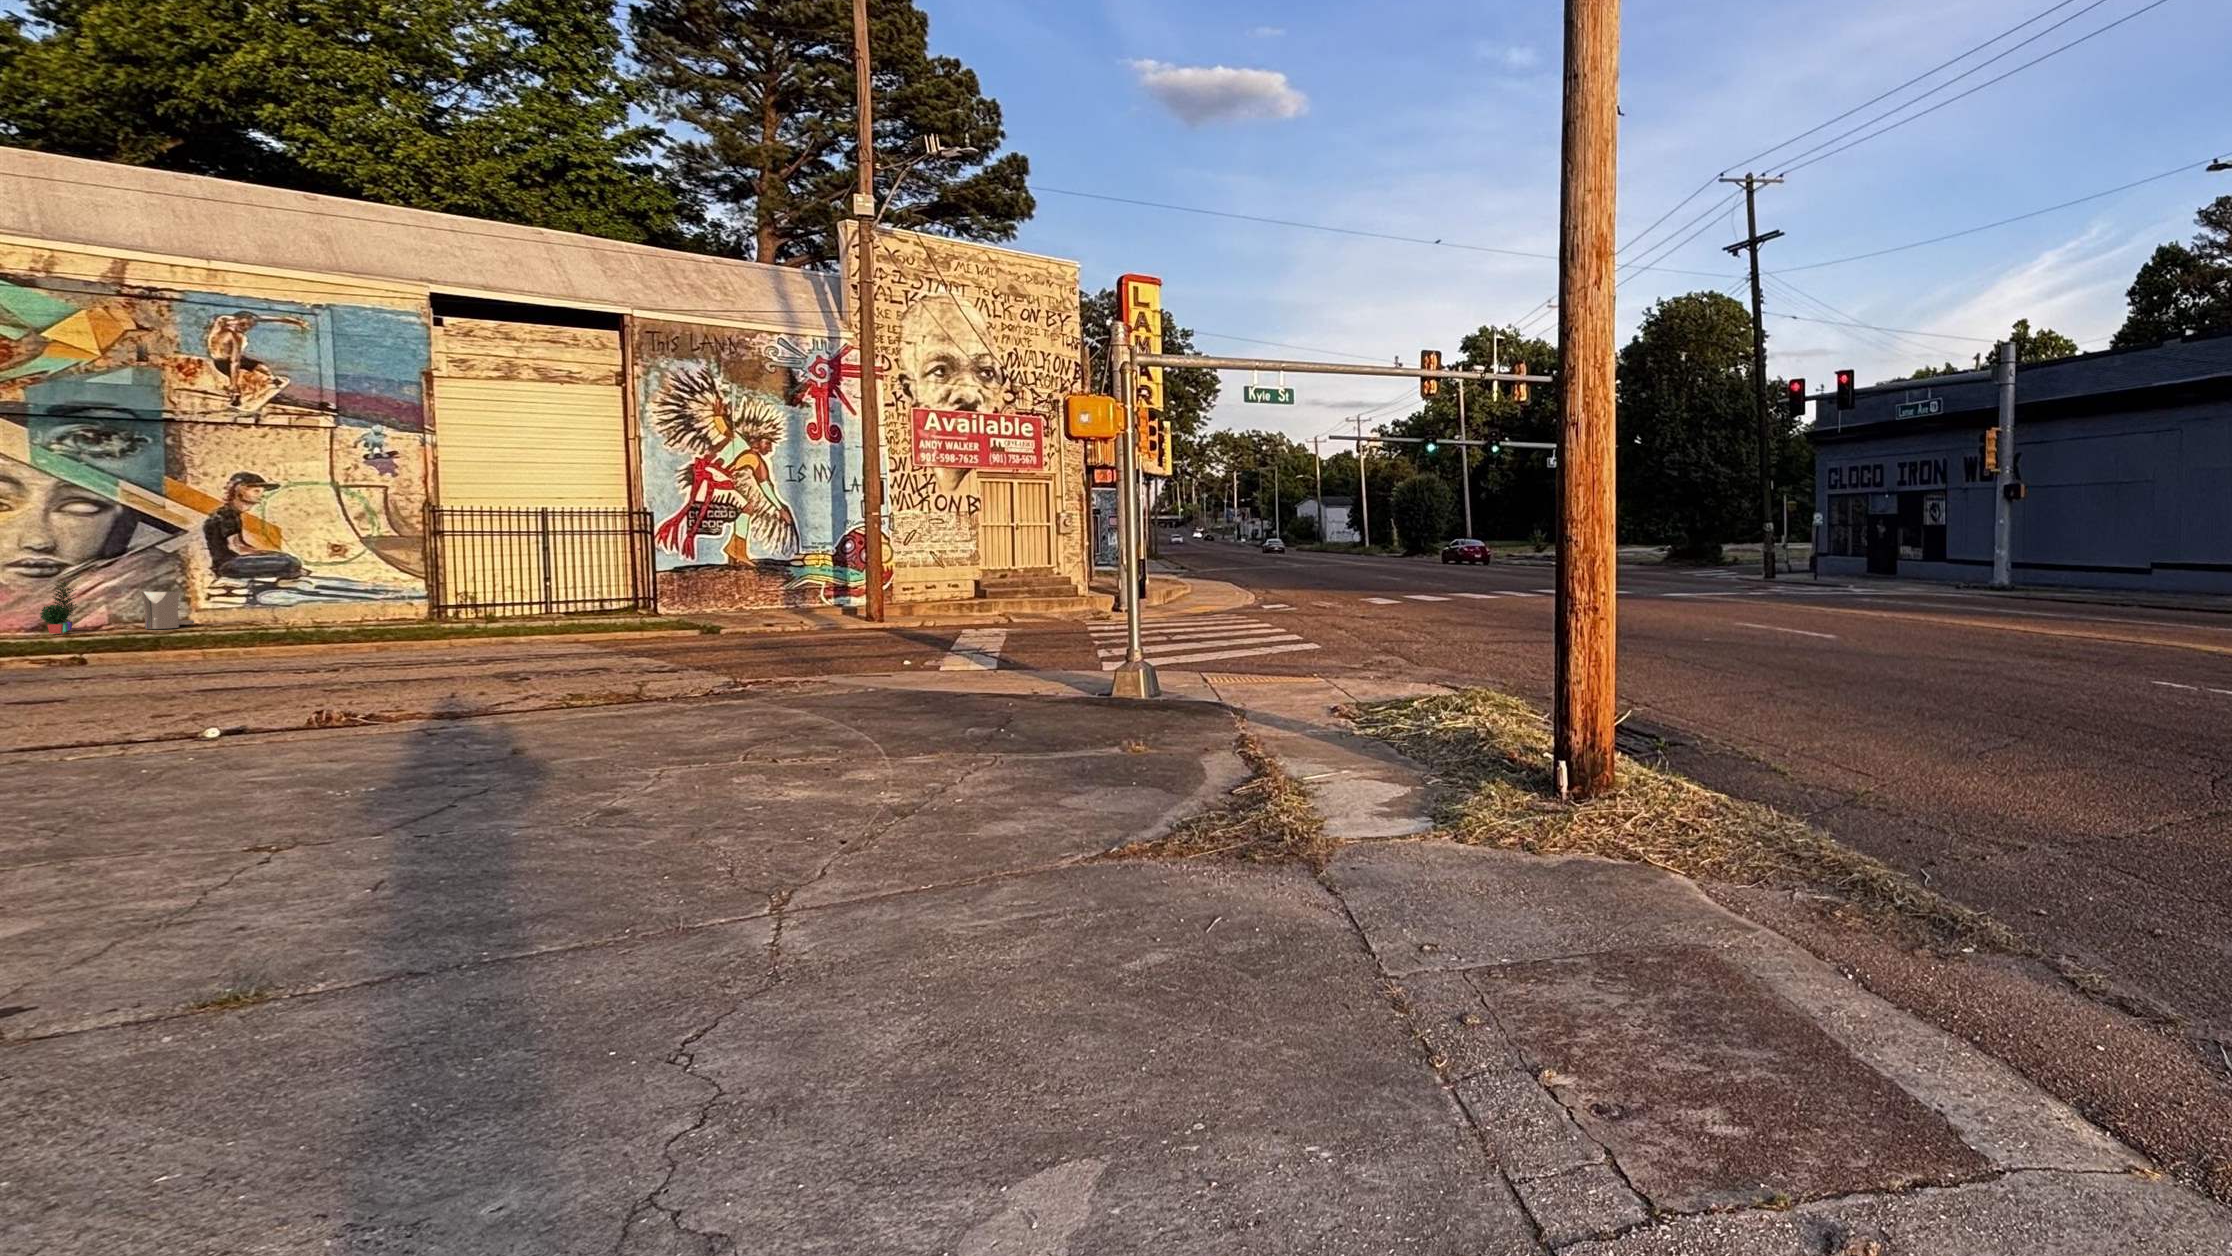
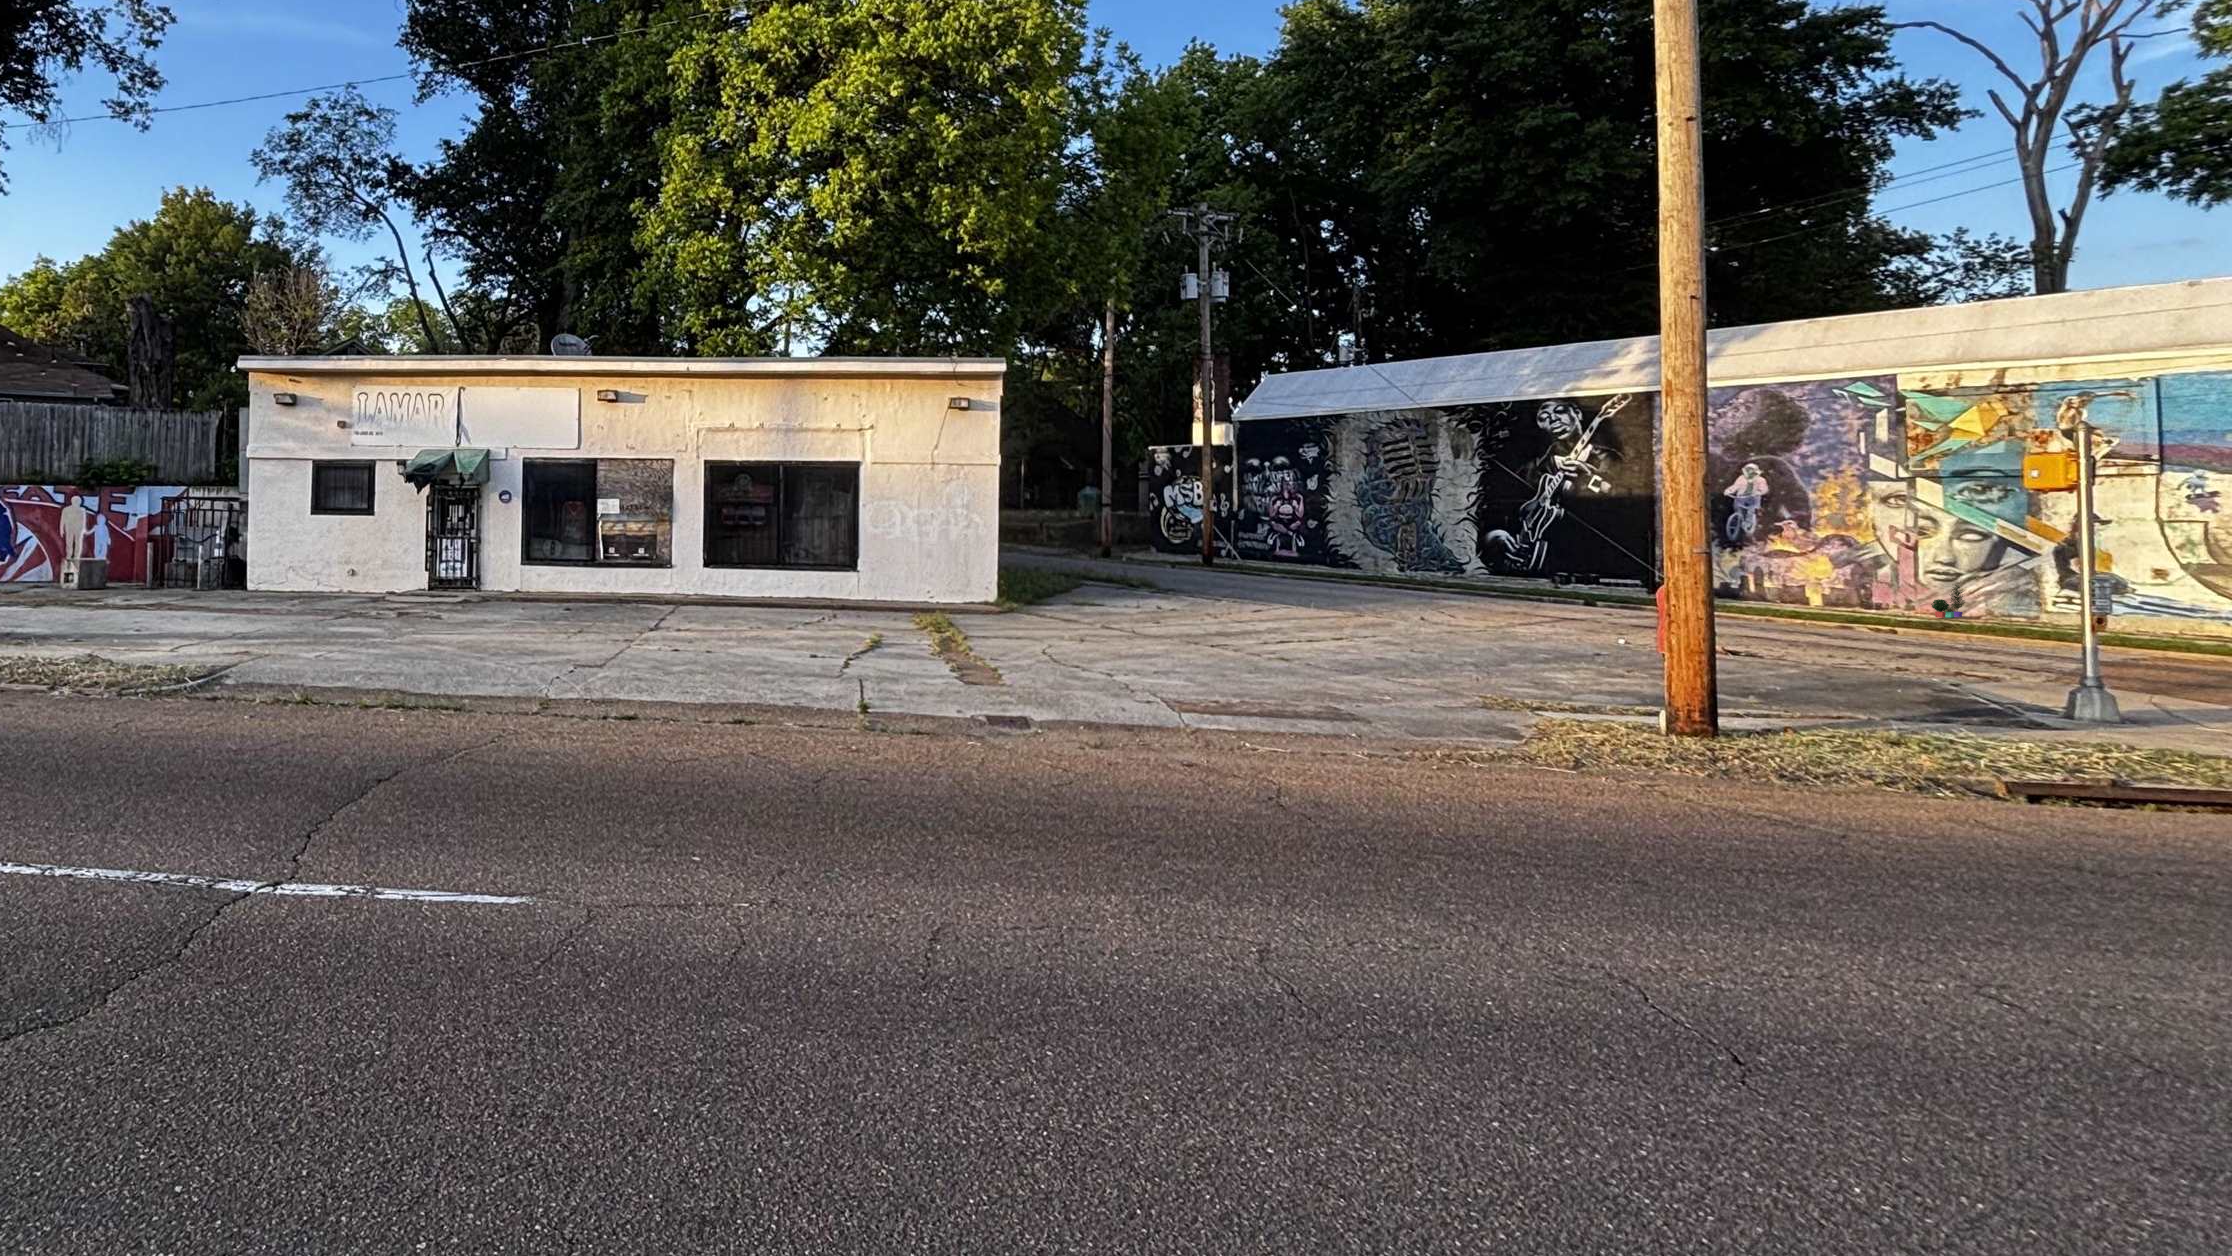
trash can: present [141,591,194,629] -> none [1998,595,2040,622]

